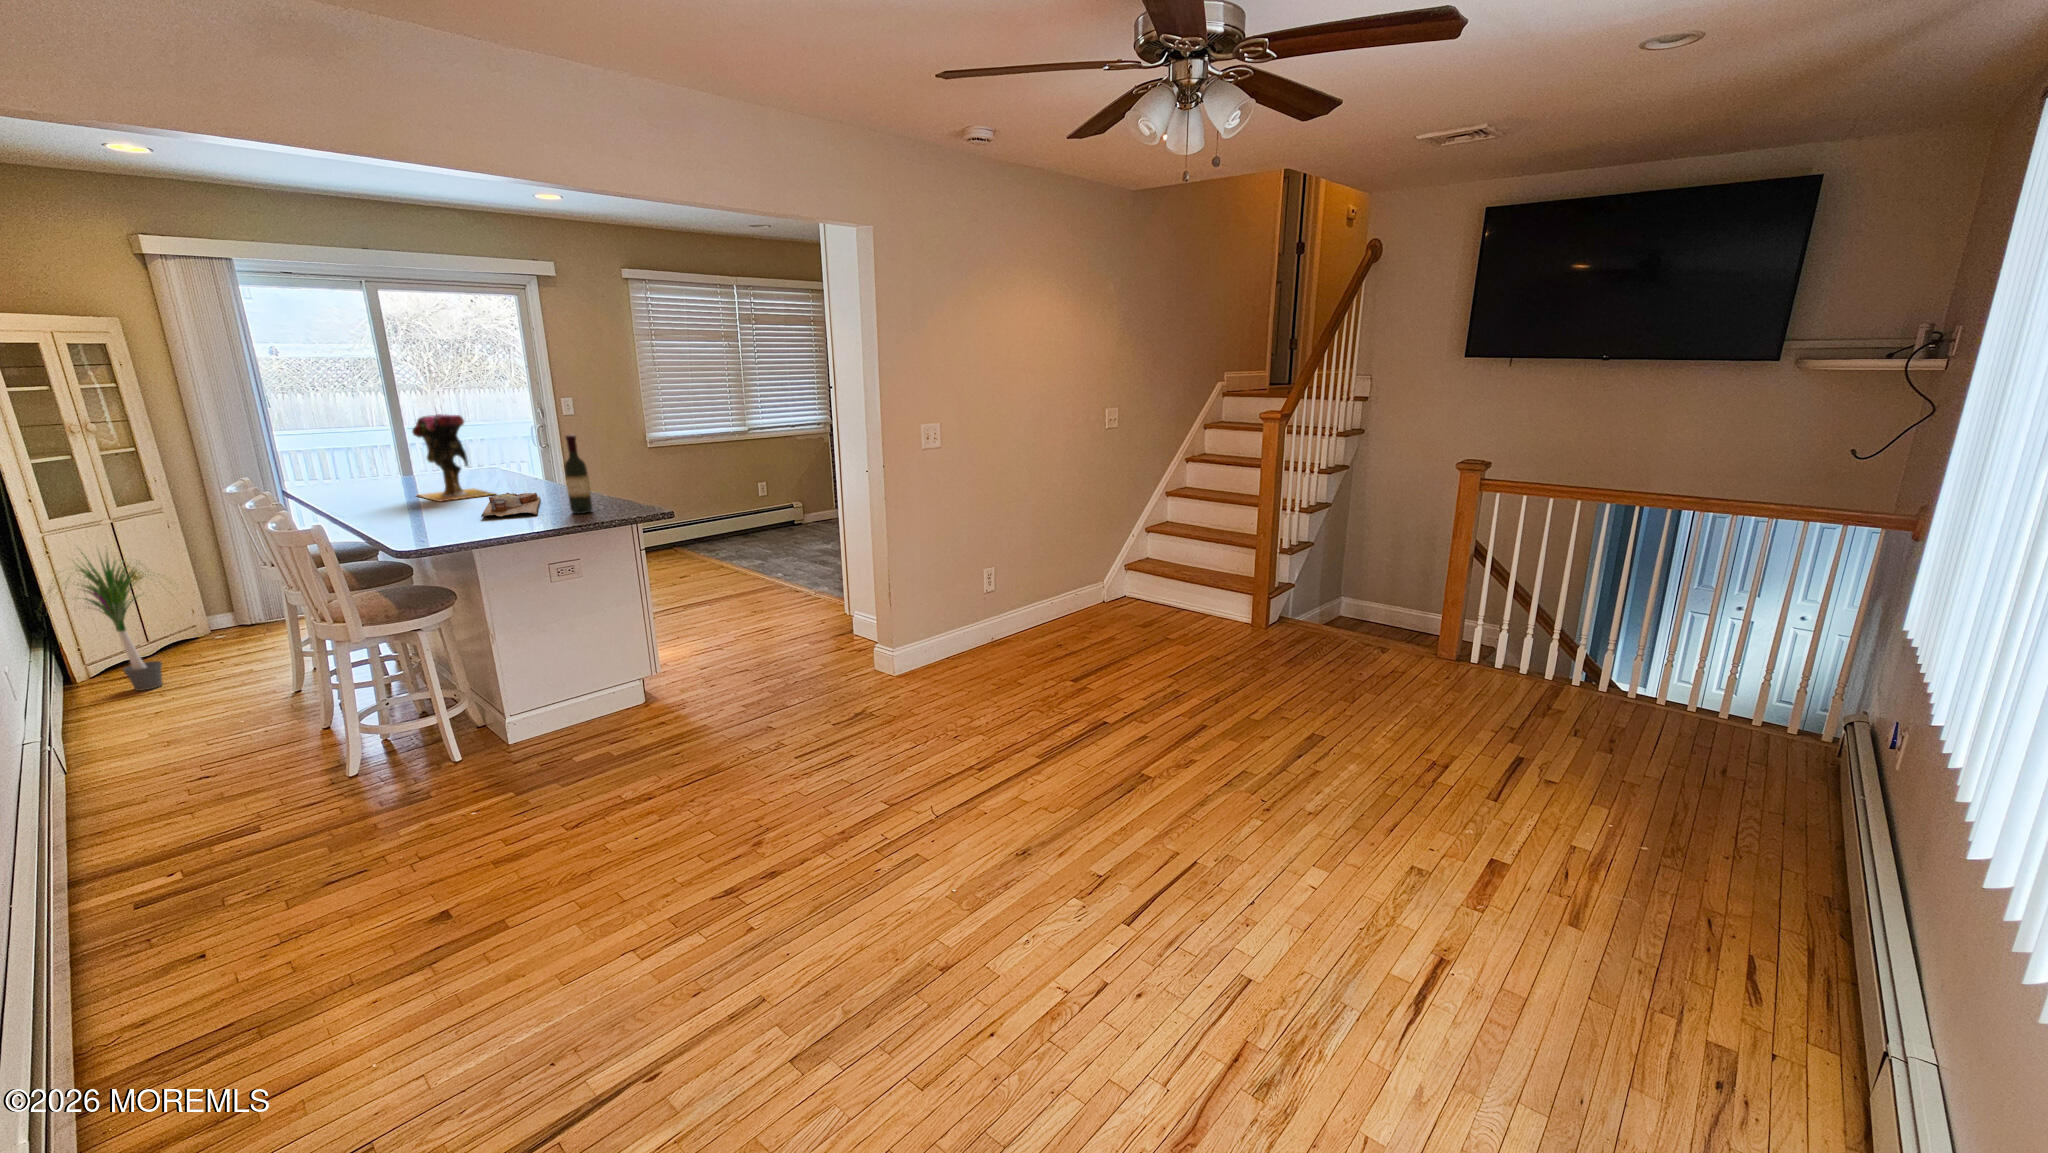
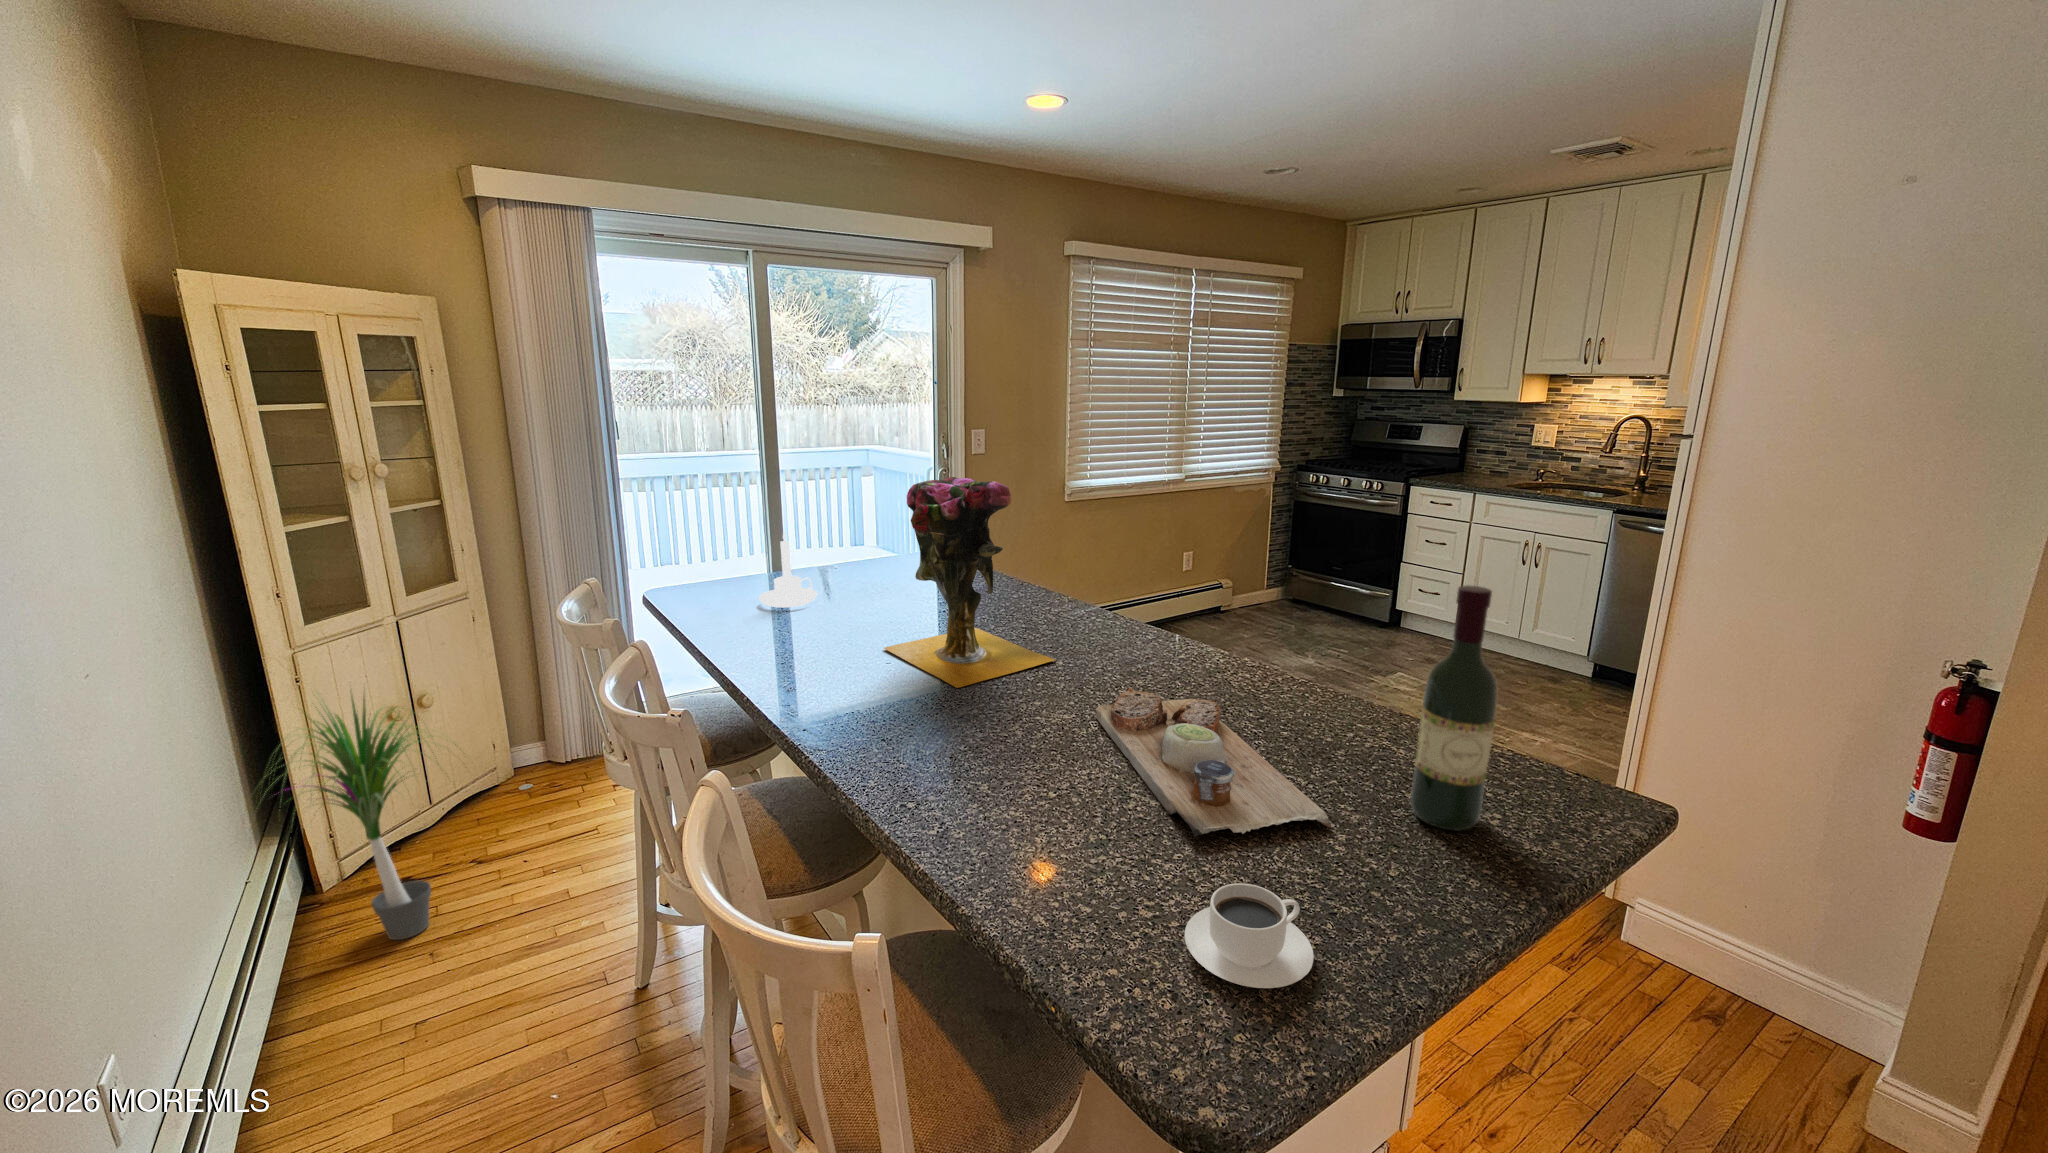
candle holder: none [358,448,394,488] -> present [759,532,817,608]
coffee cup: none [446,513,487,532] -> present [1185,883,1314,988]

